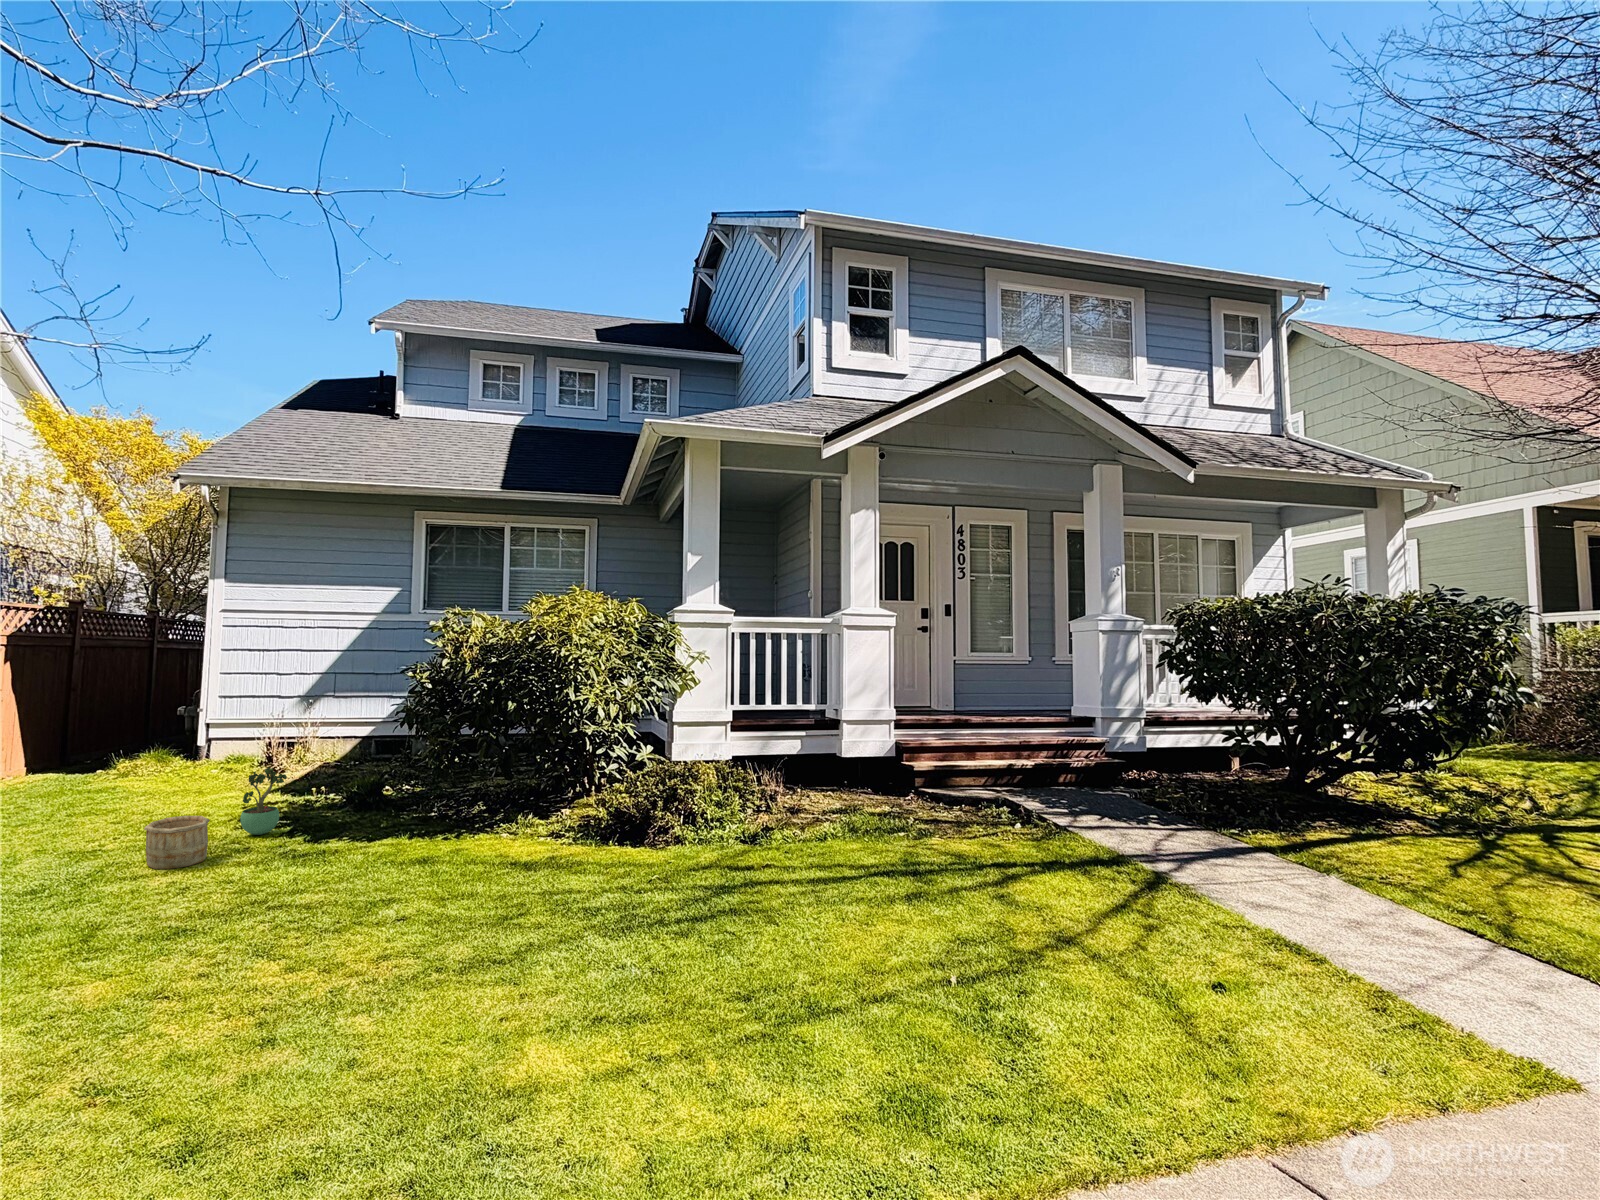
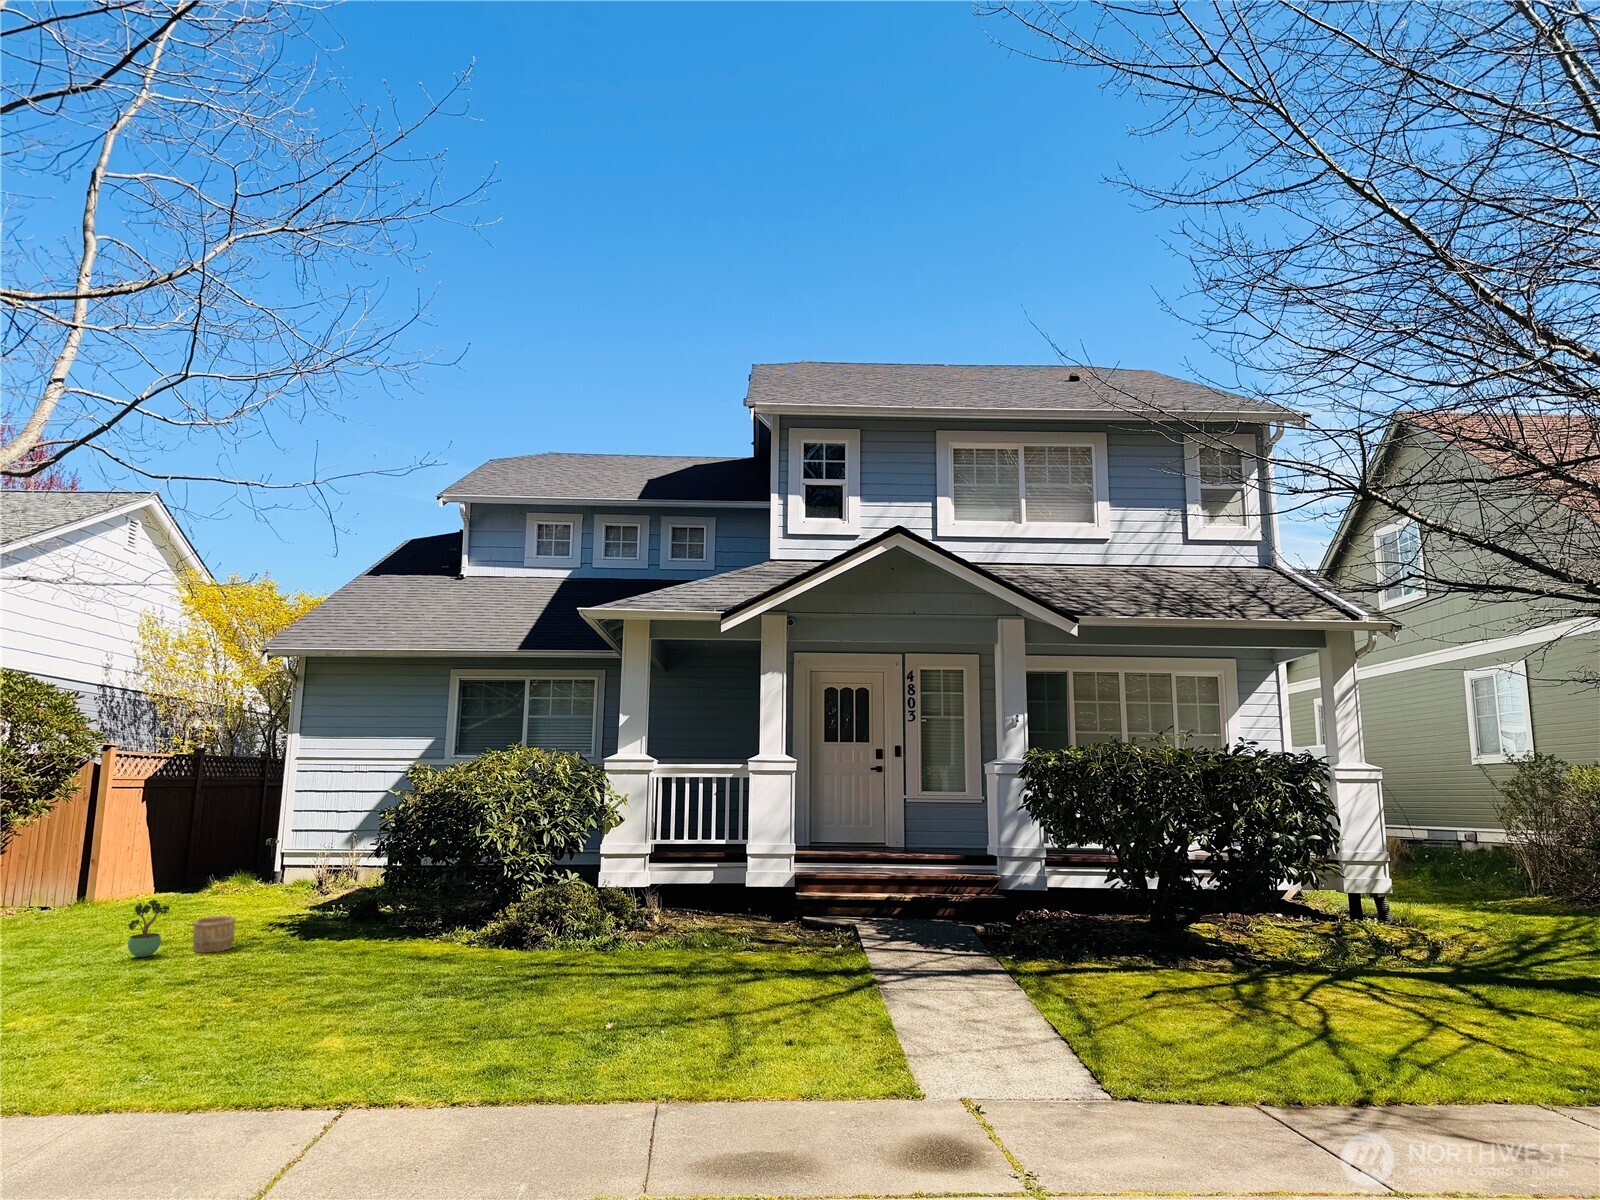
potted plant: present [240,767,287,835] -> present [128,900,170,957]

